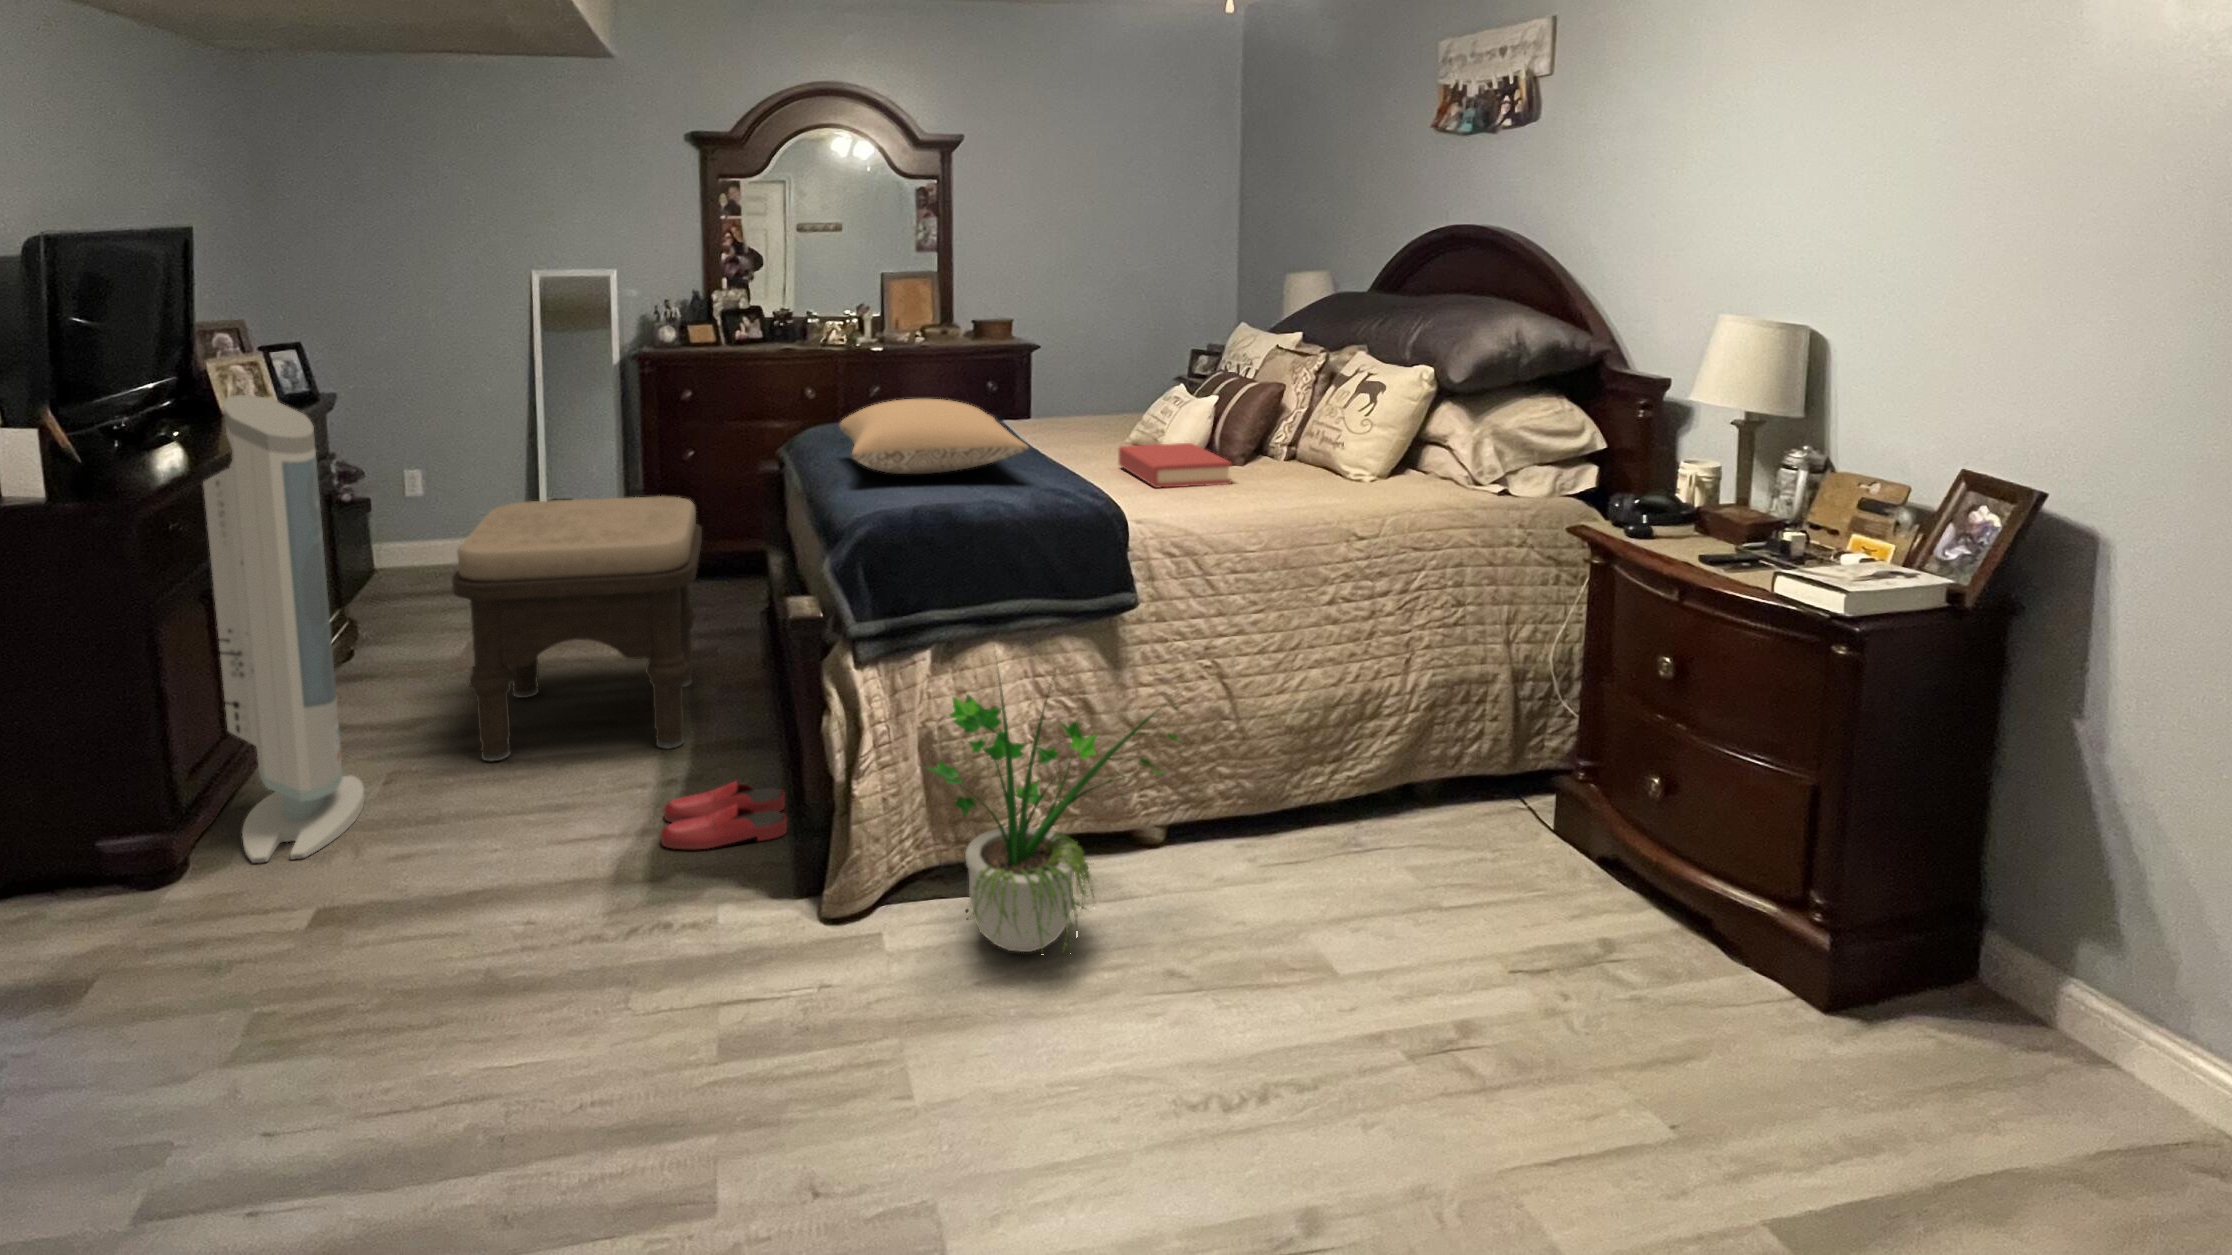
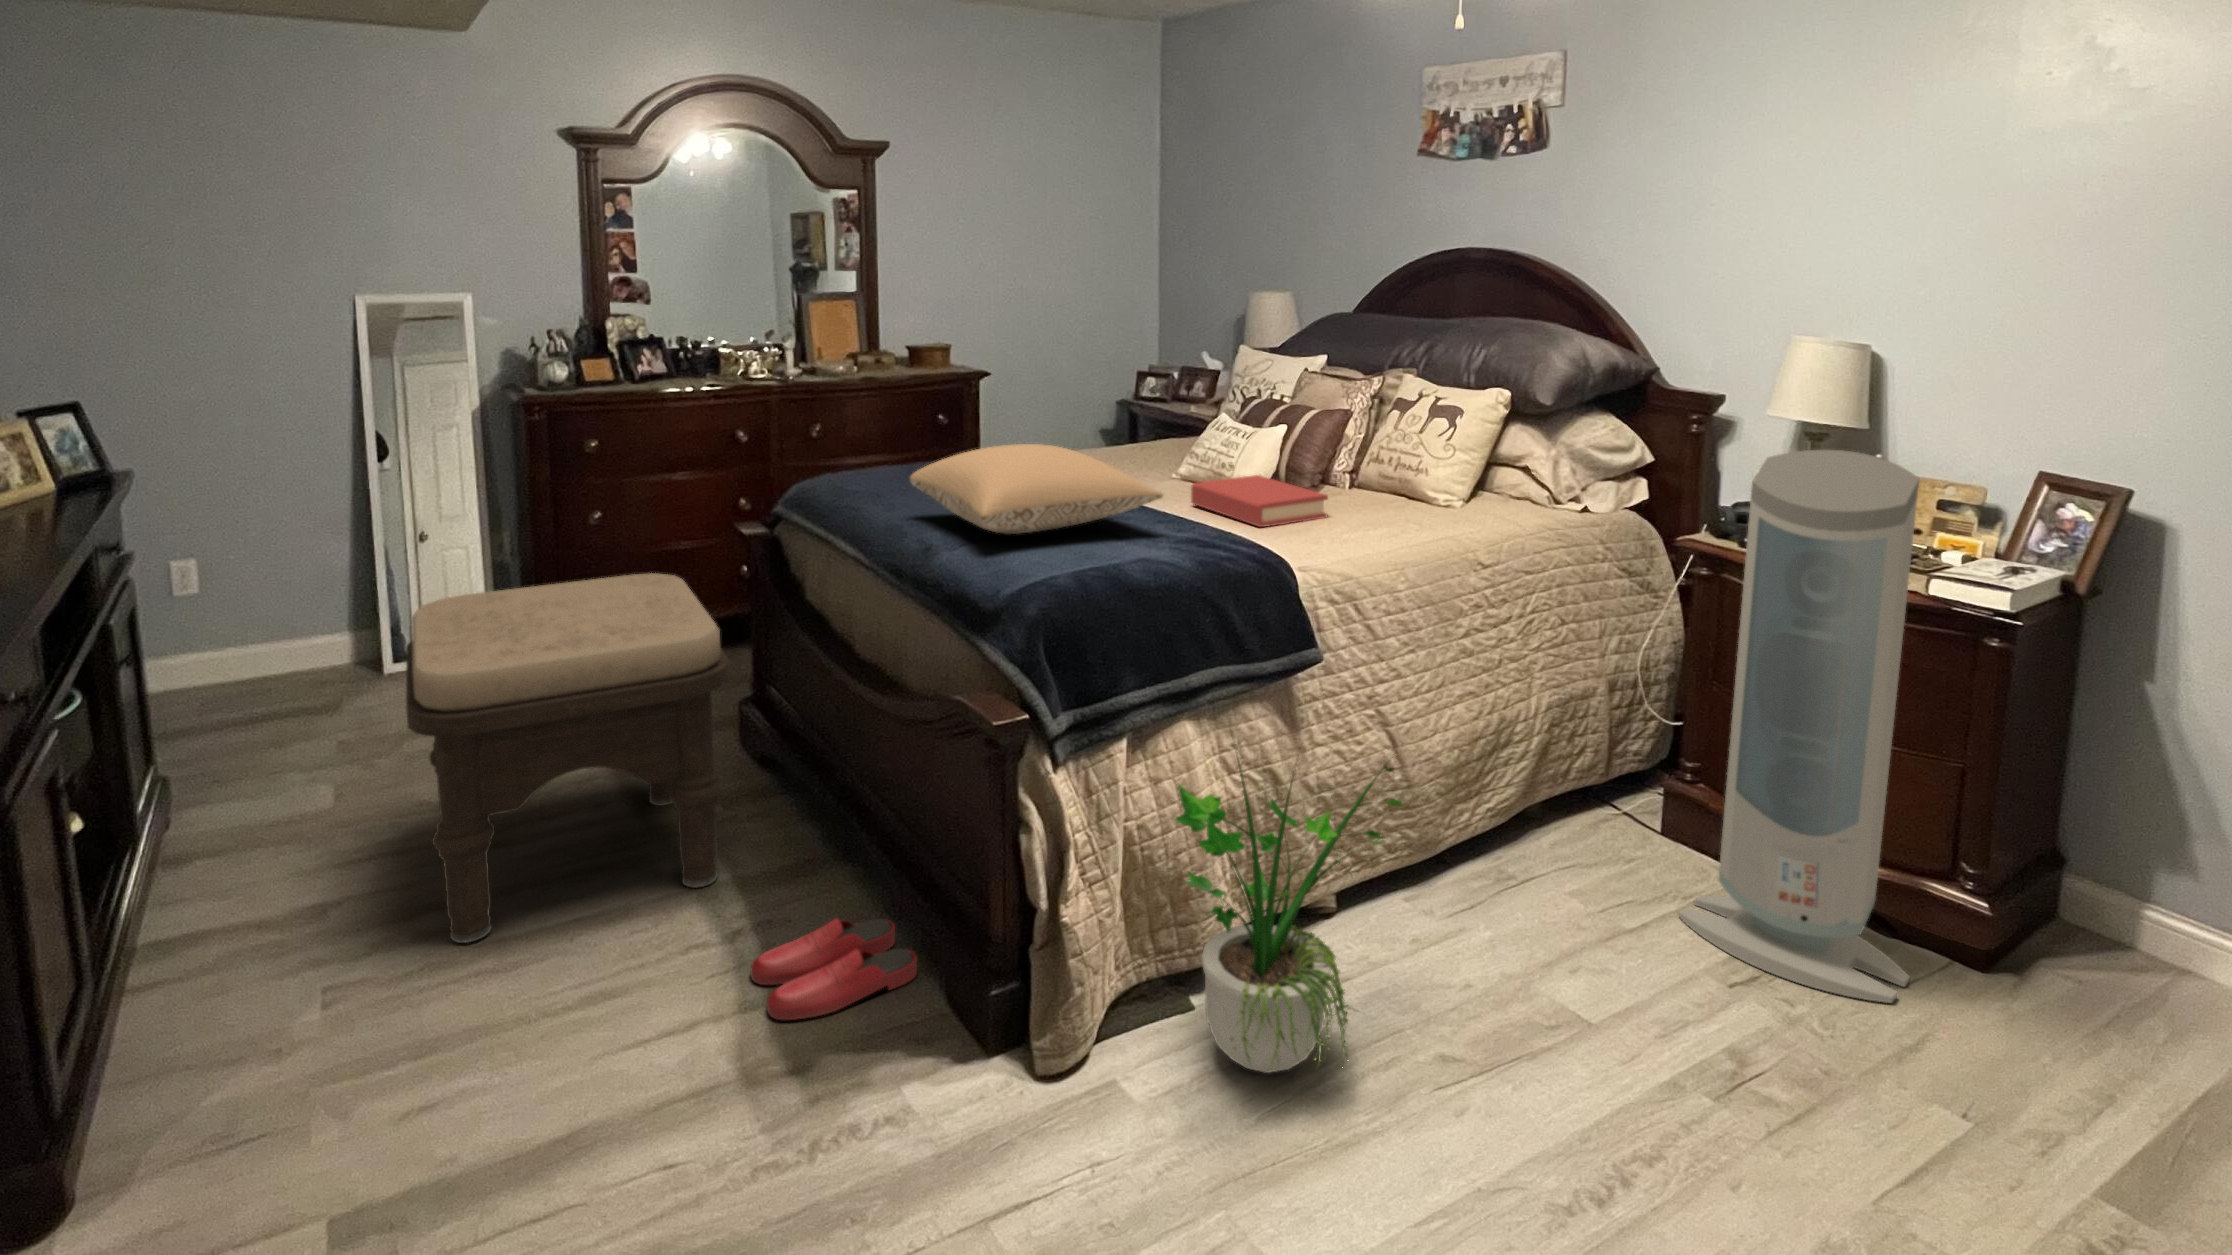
air purifier: present [203,395,365,863] -> present [1679,450,1919,1003]

